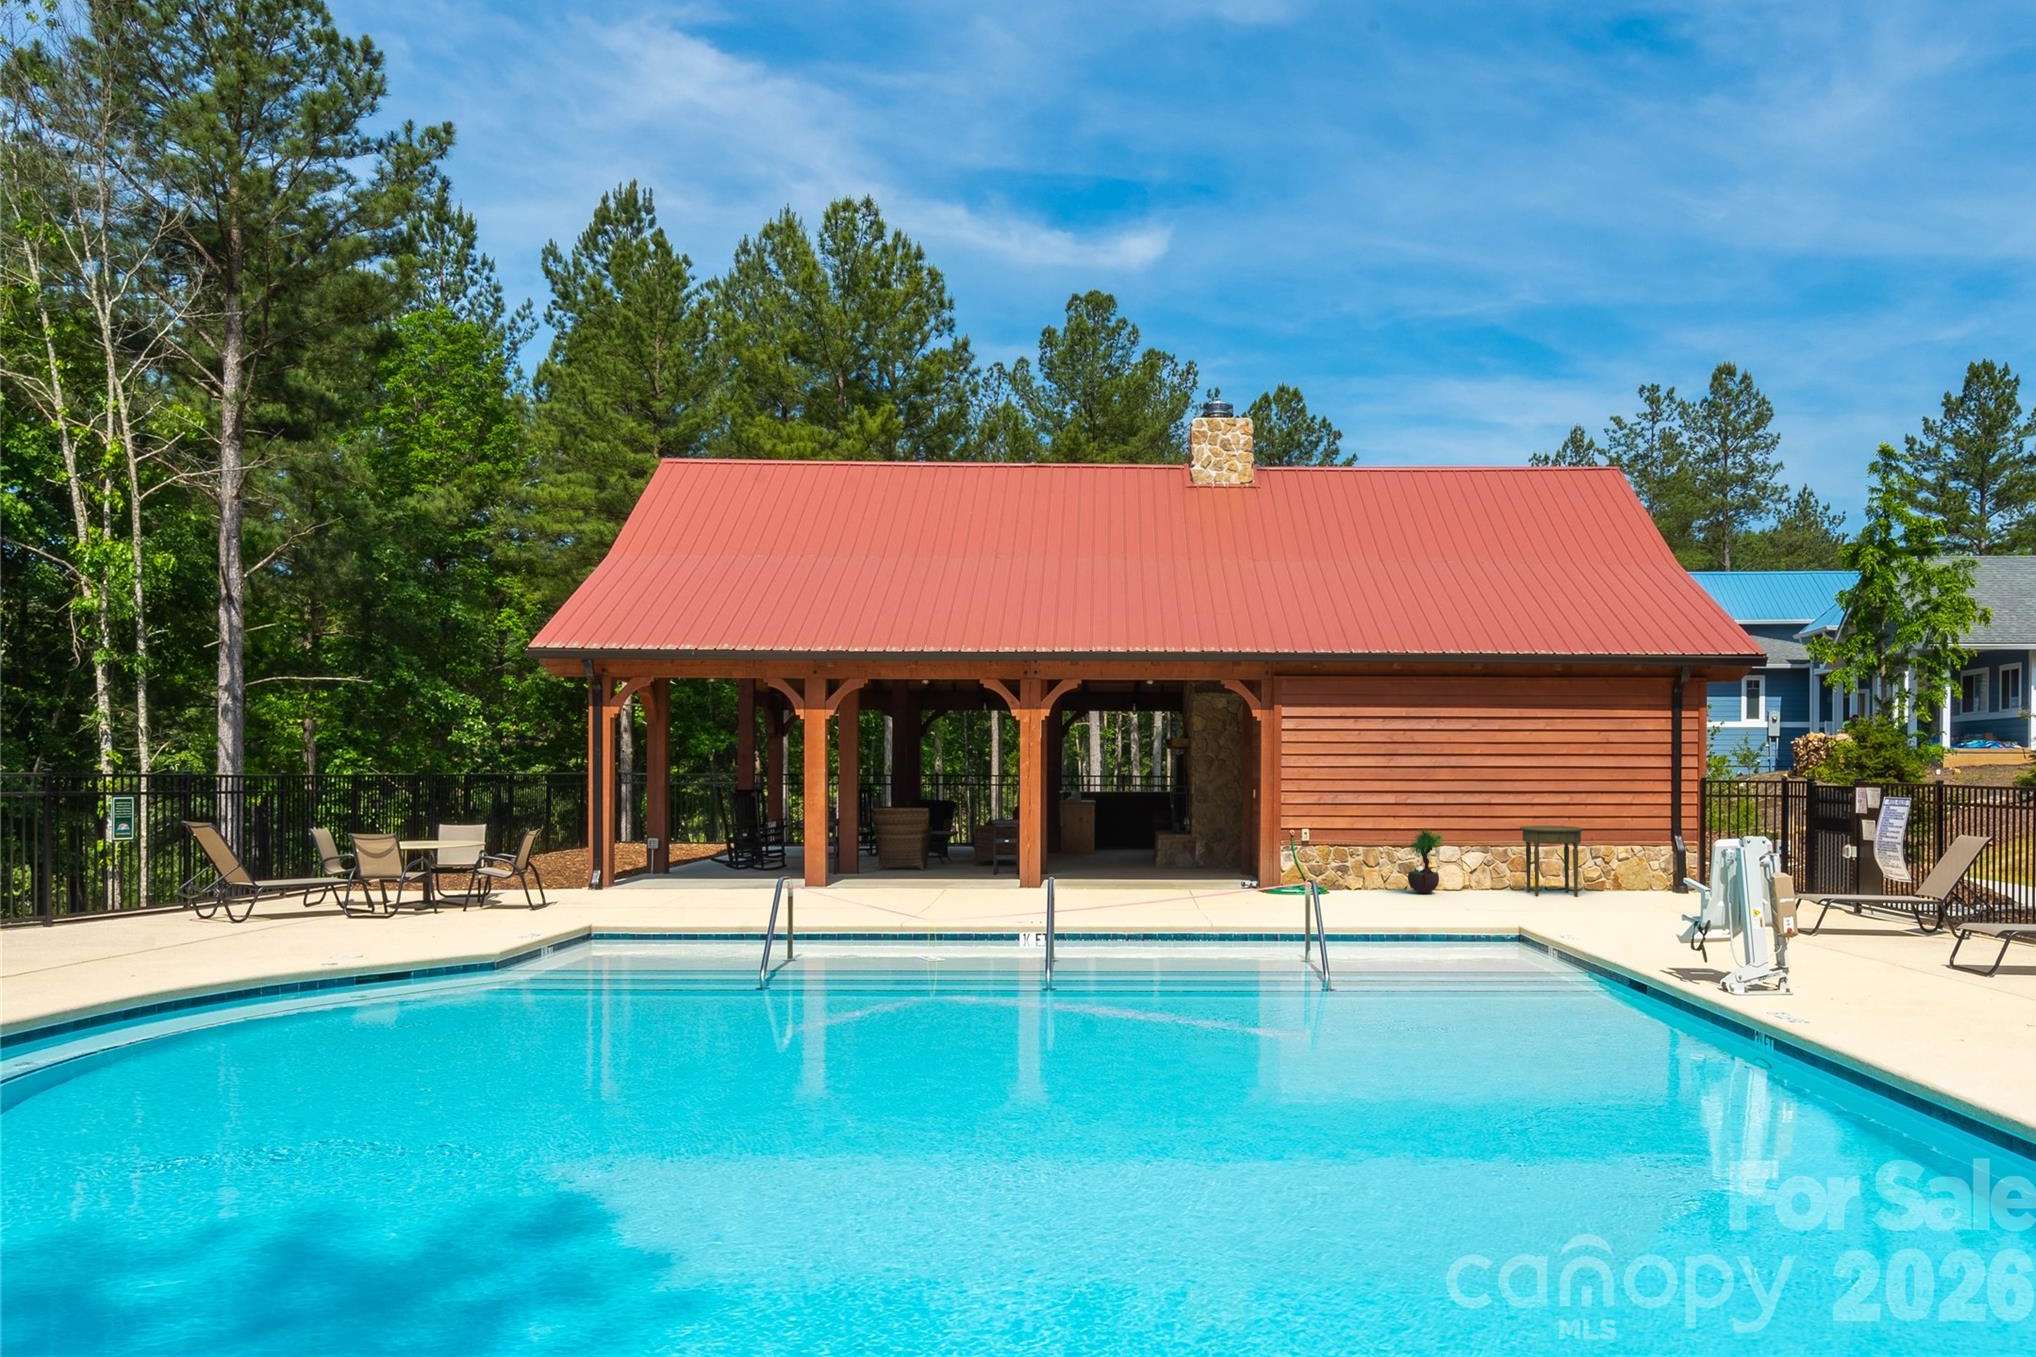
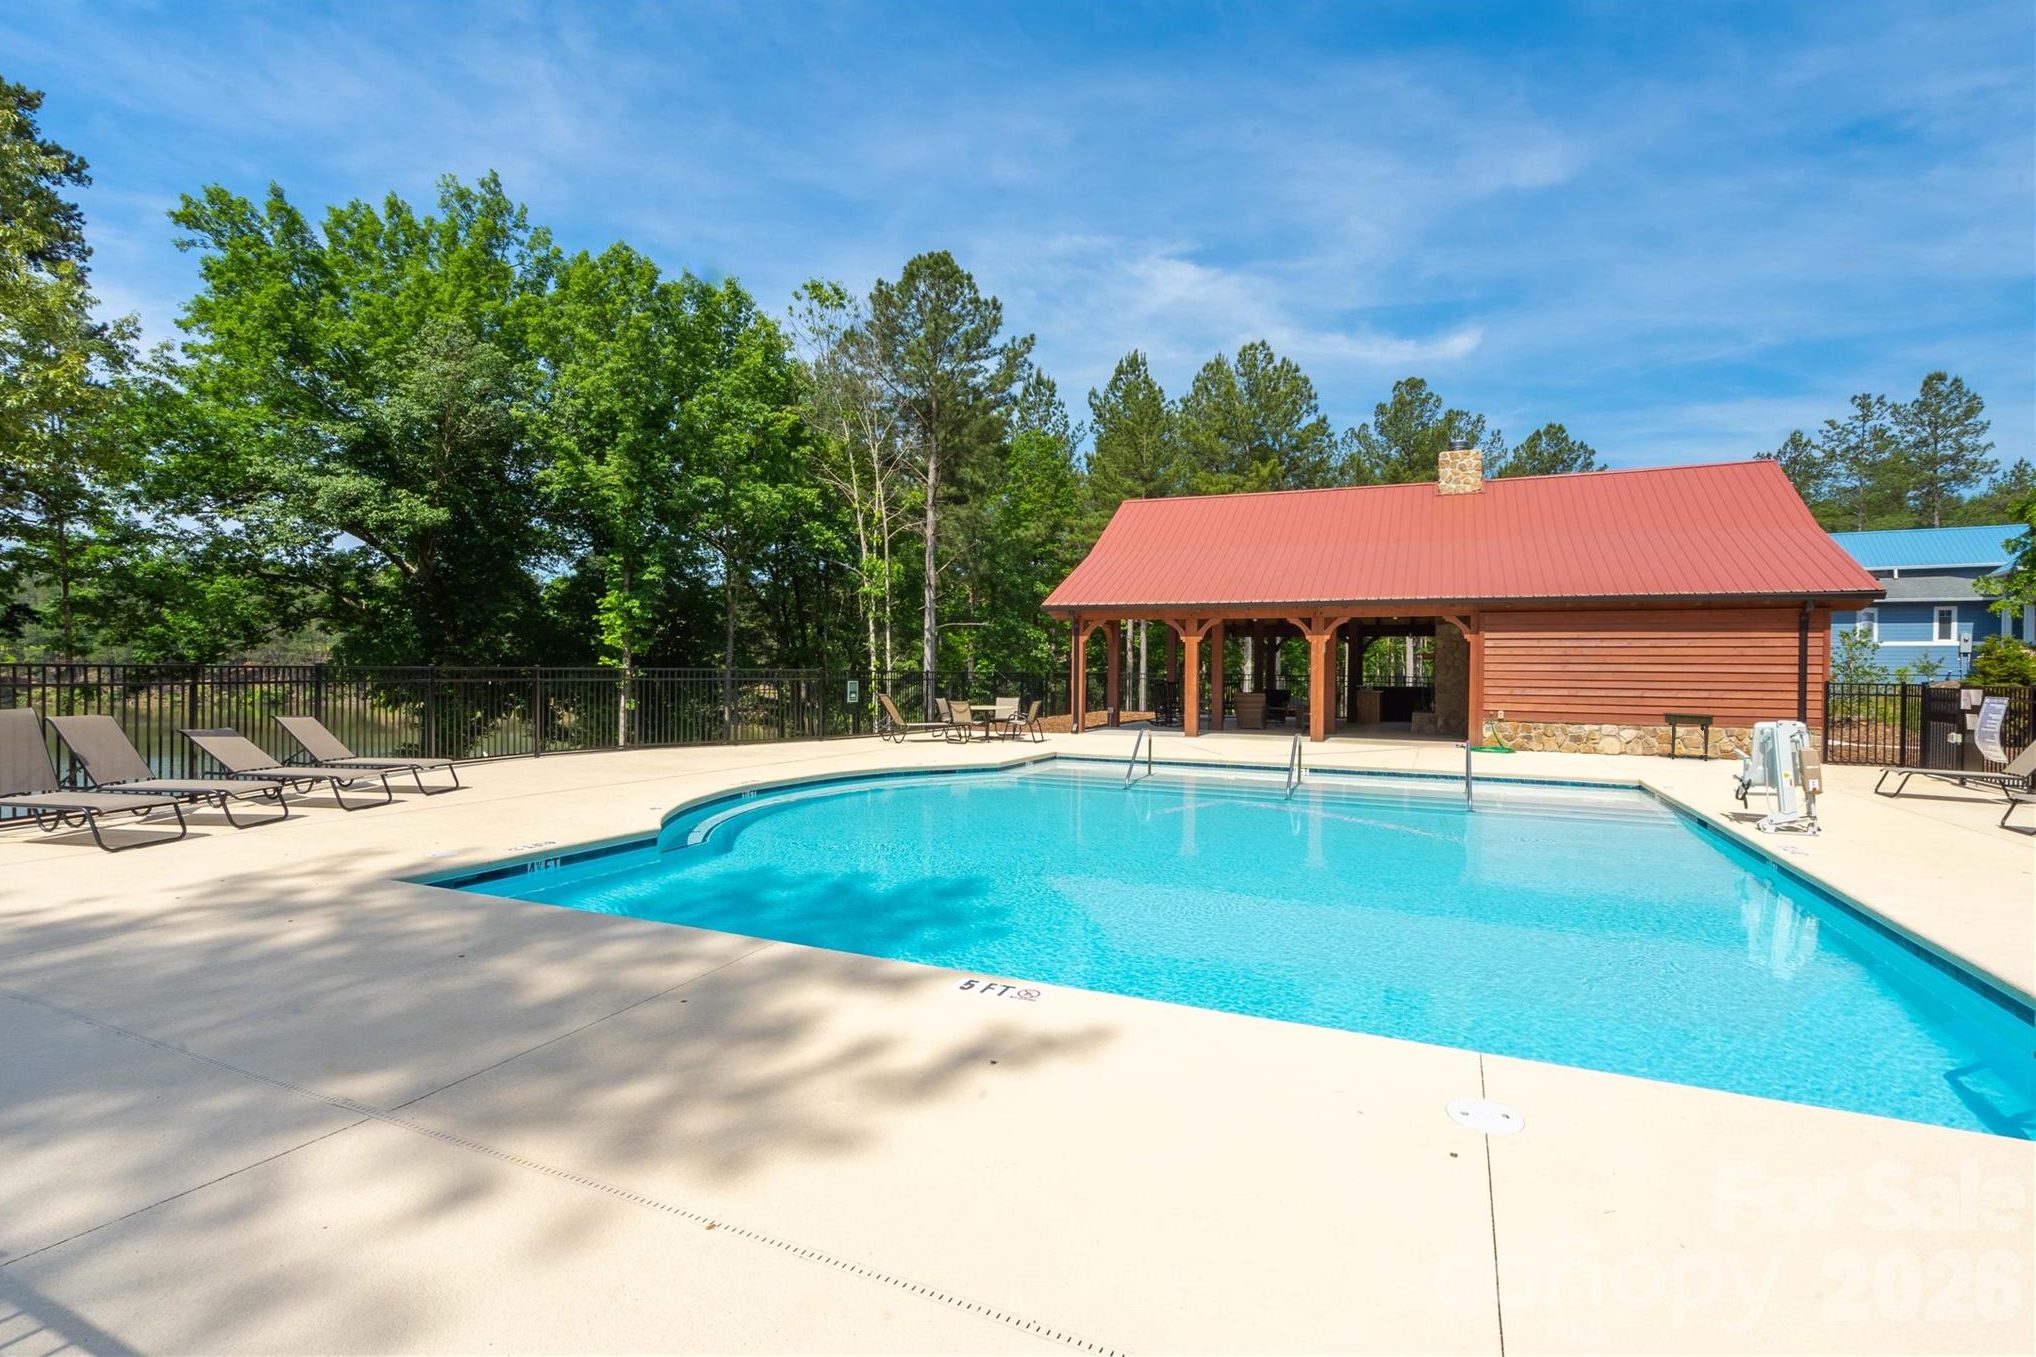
potted tree: present [1408,828,1444,893] -> none [1569,708,1601,753]

